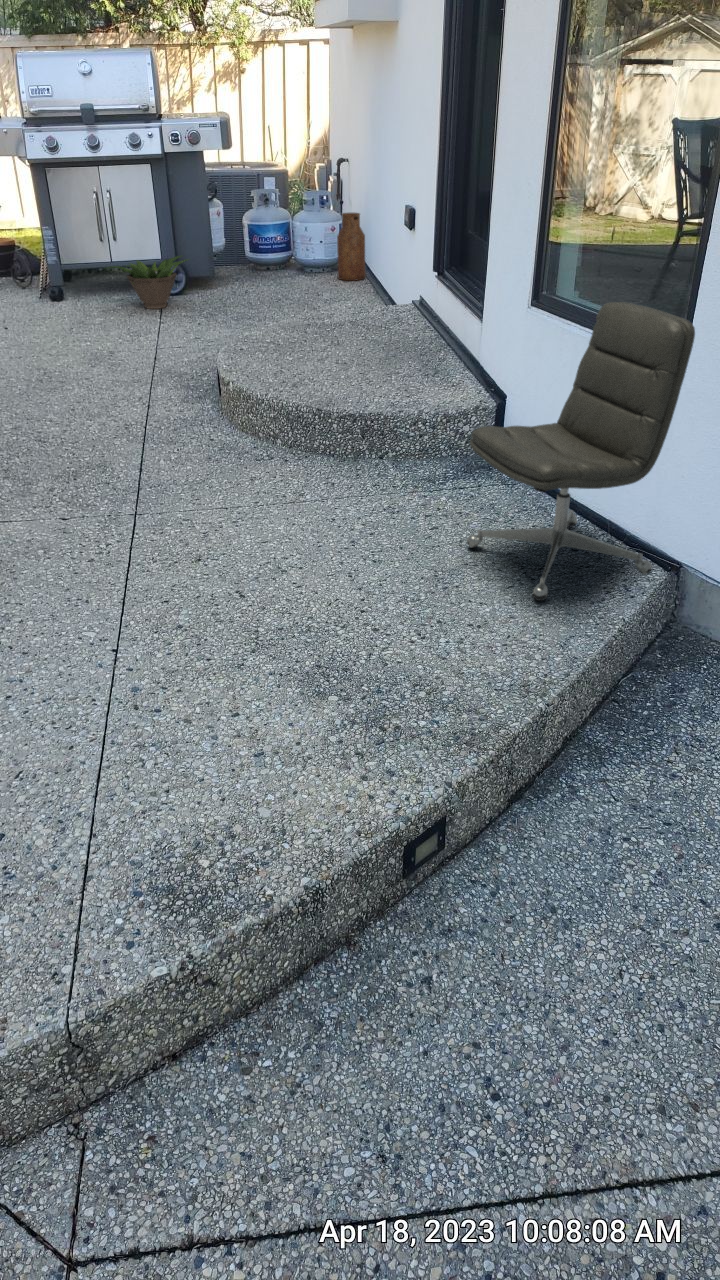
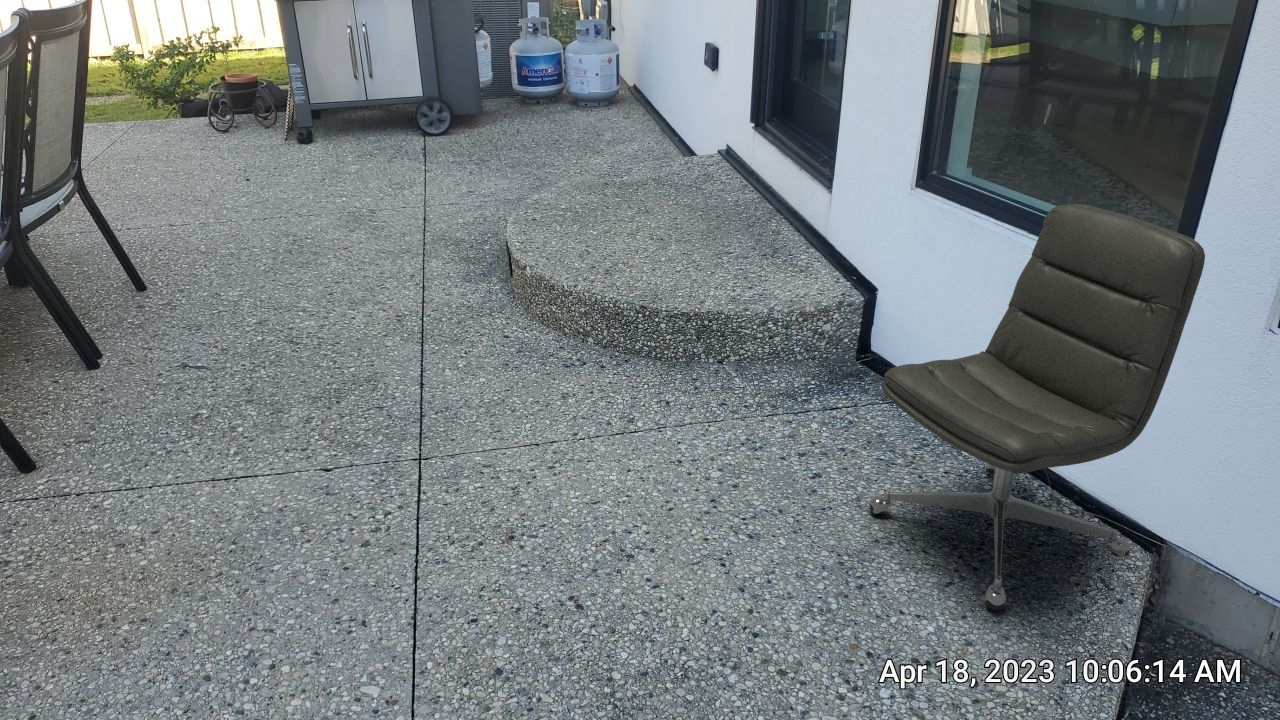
watering can: present [337,213,366,281] -> none [618,43,650,116]
decorative plant: present [109,256,188,309] -> none [358,93,458,153]

